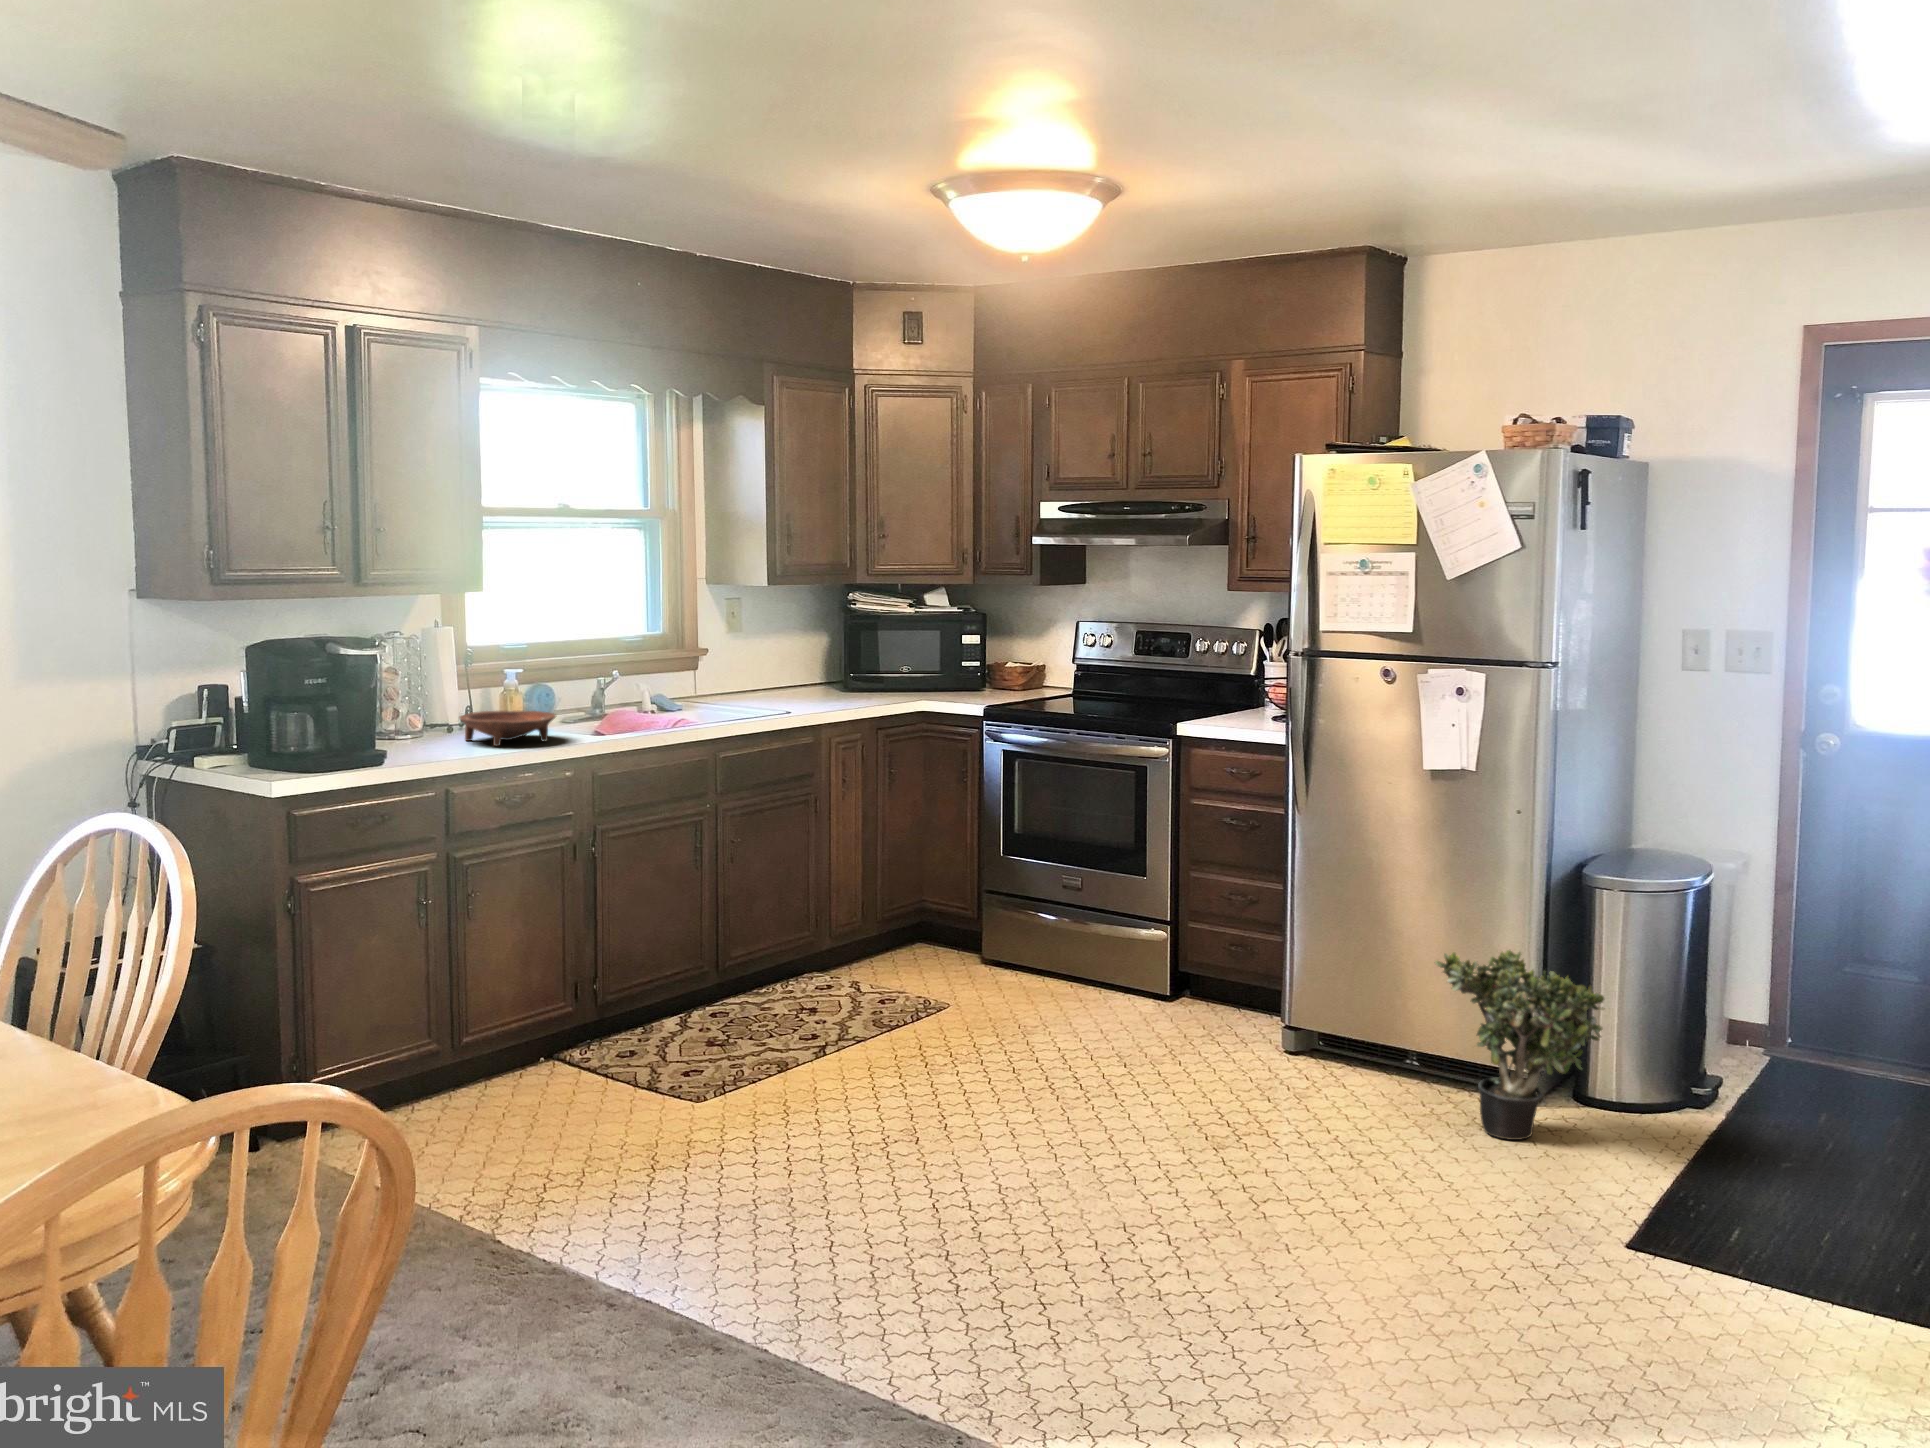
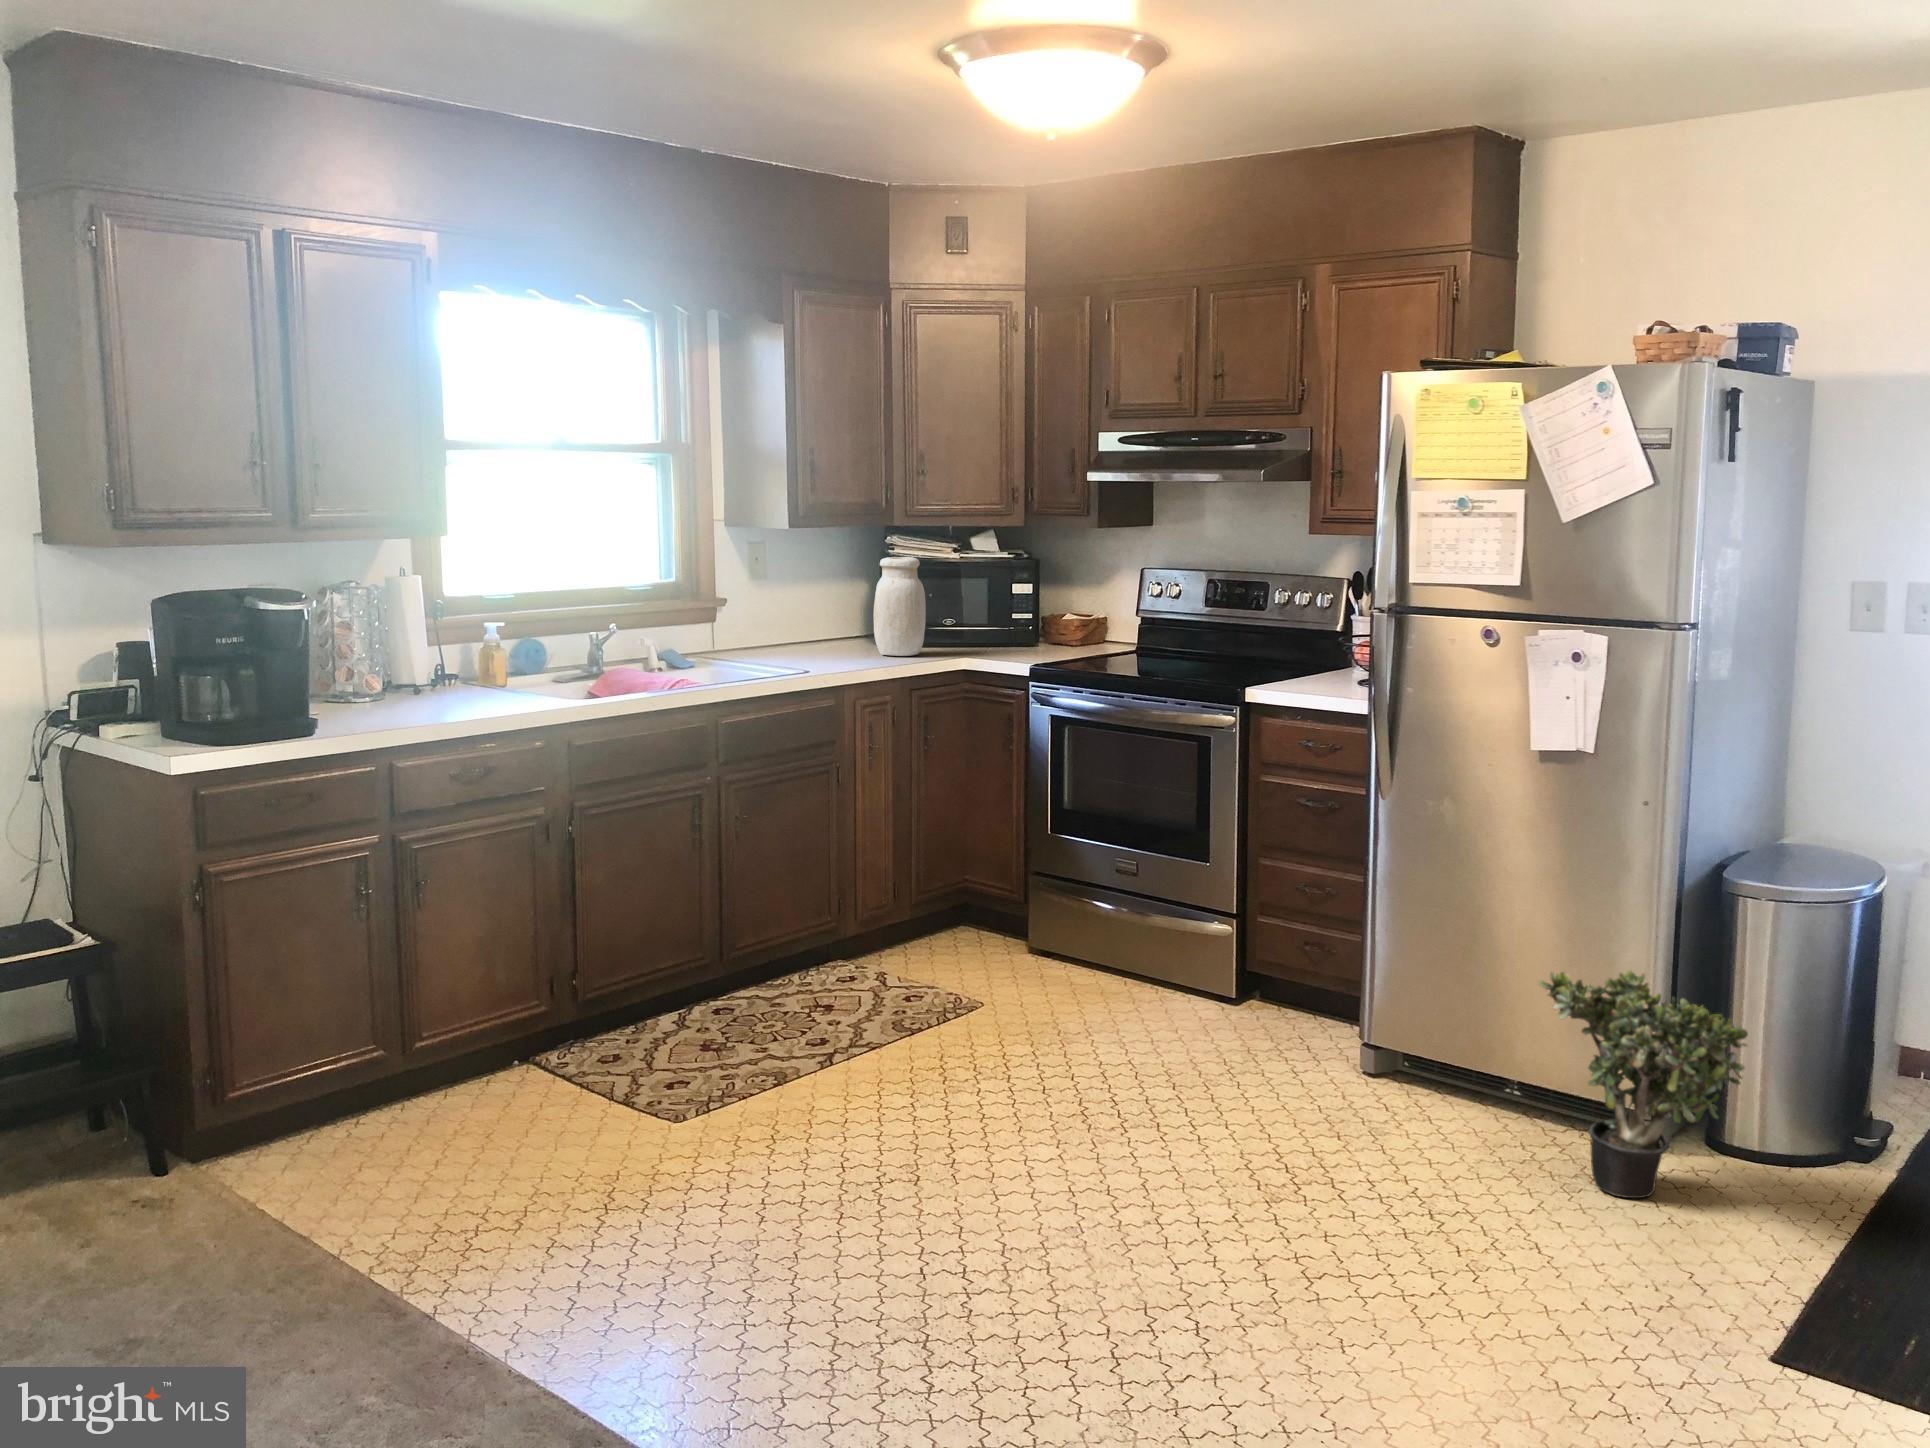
jar: none [839,611,886,700] -> present [873,557,926,656]
bowl: present [459,710,556,746] -> none [418,670,529,712]

